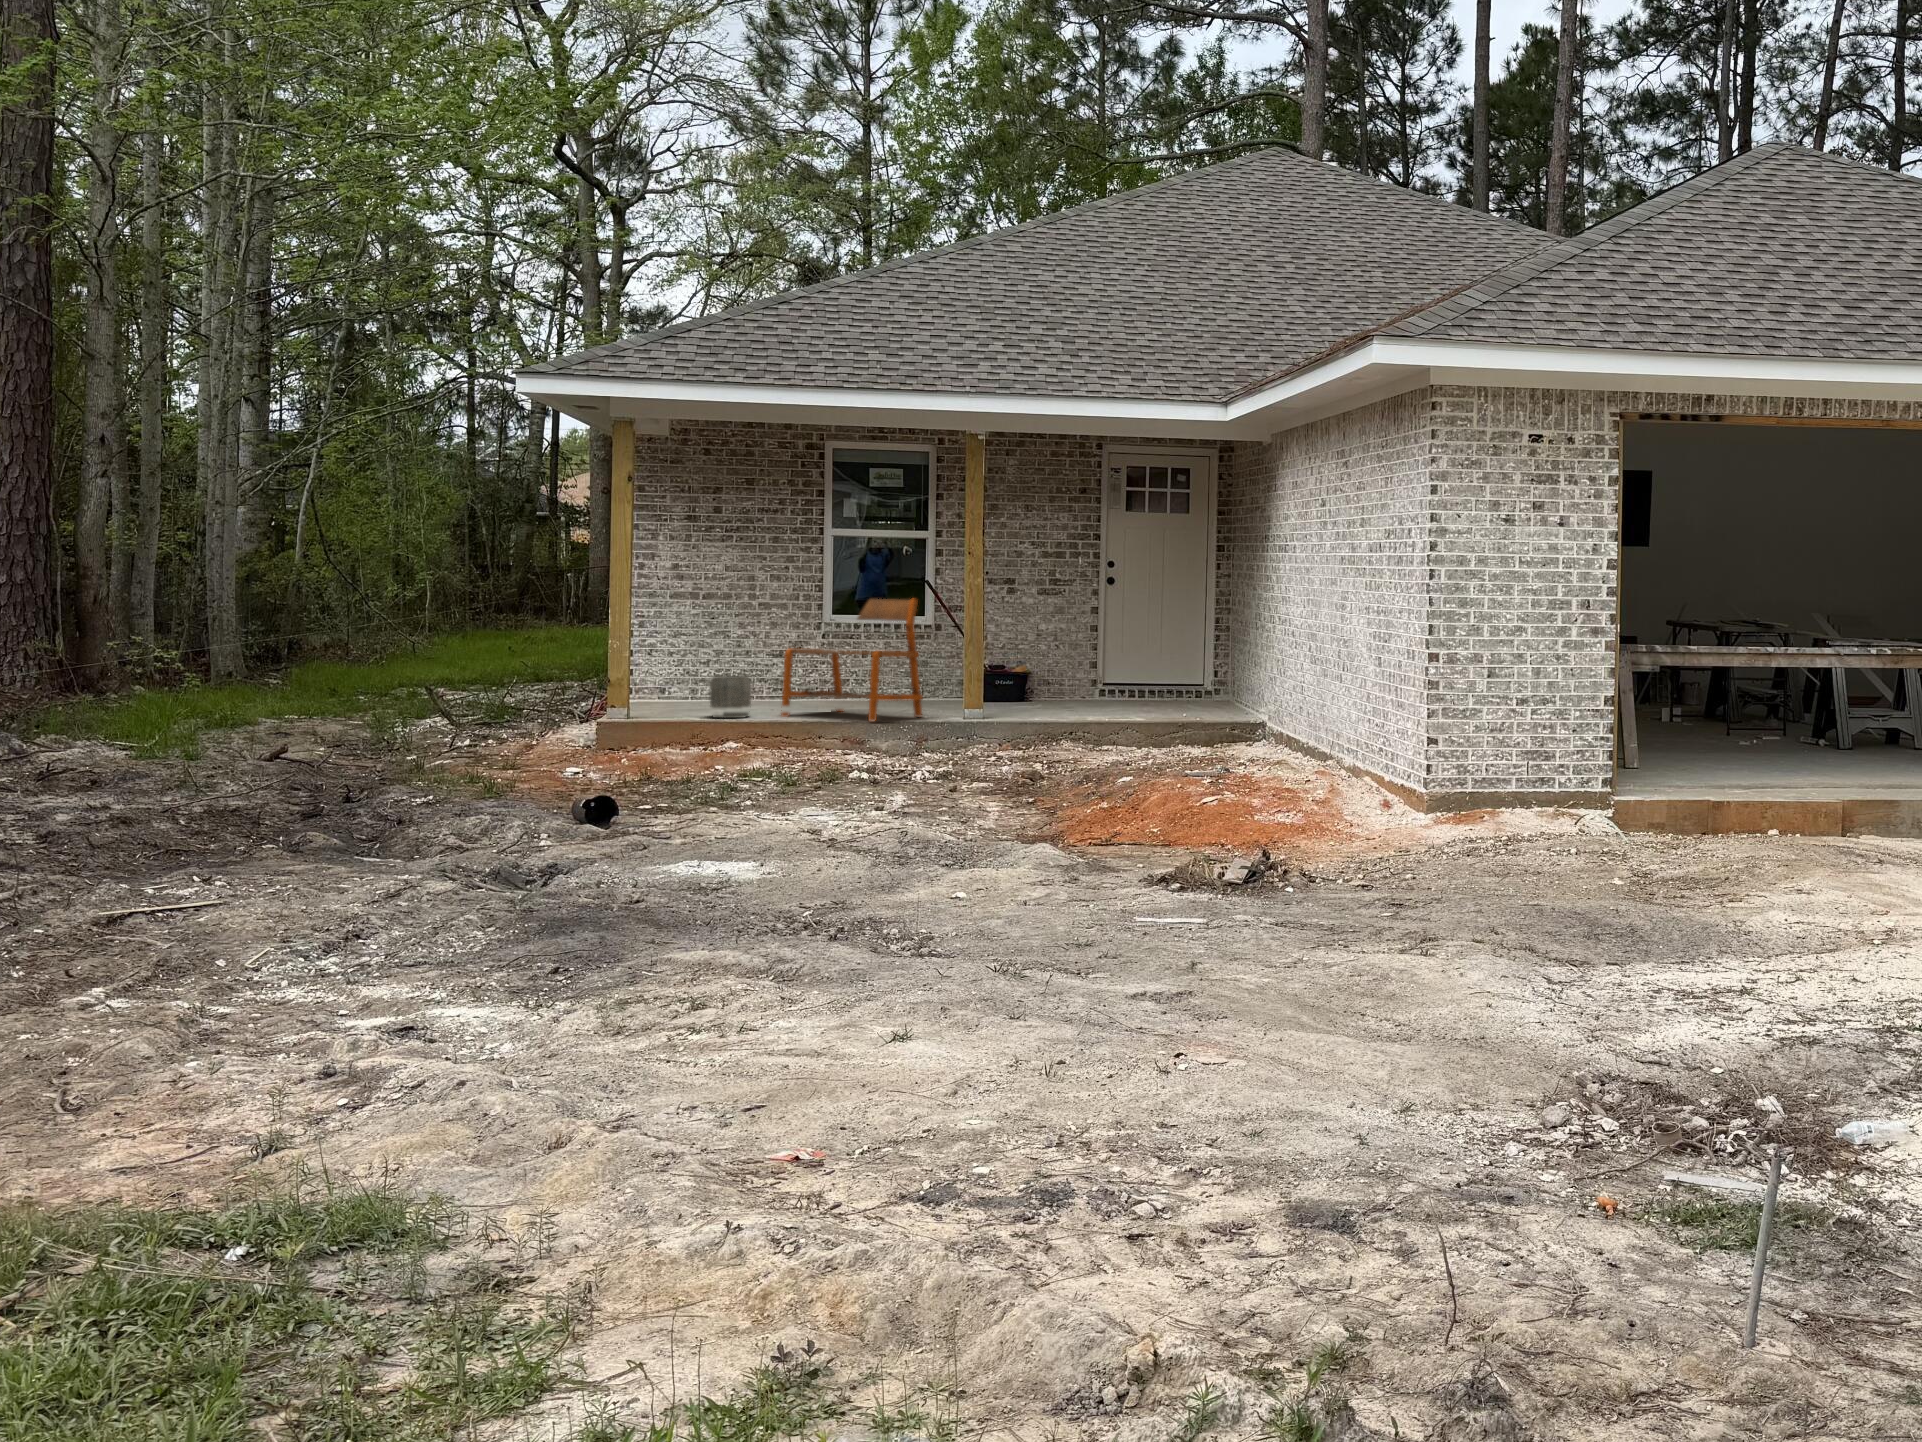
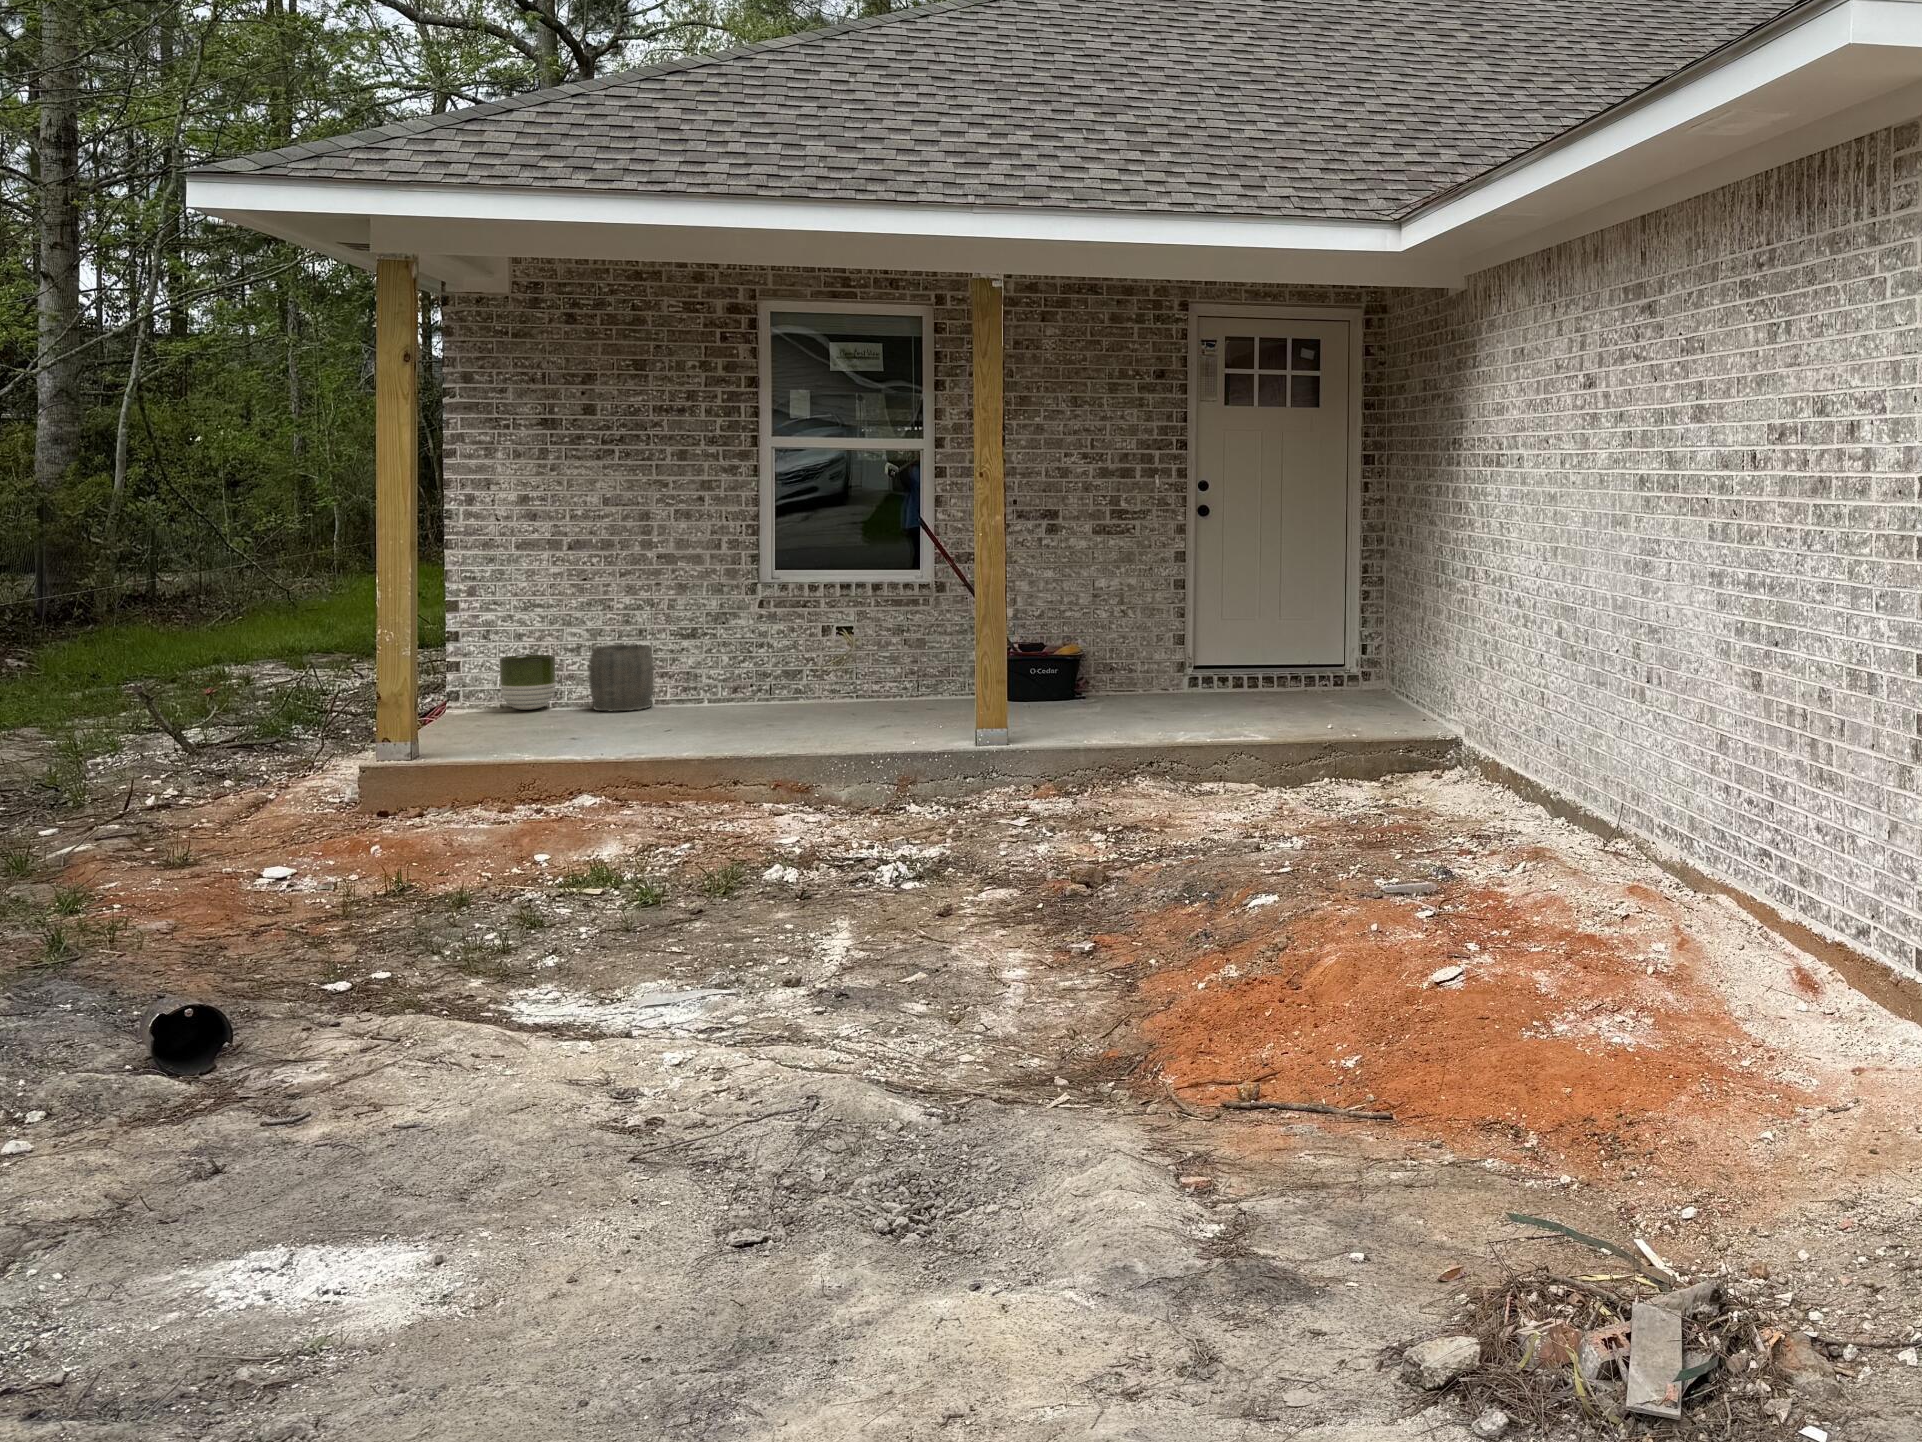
bench: present [781,598,923,721] -> none [700,527,914,720]
planter: none [652,682,687,718] -> present [500,655,555,710]

